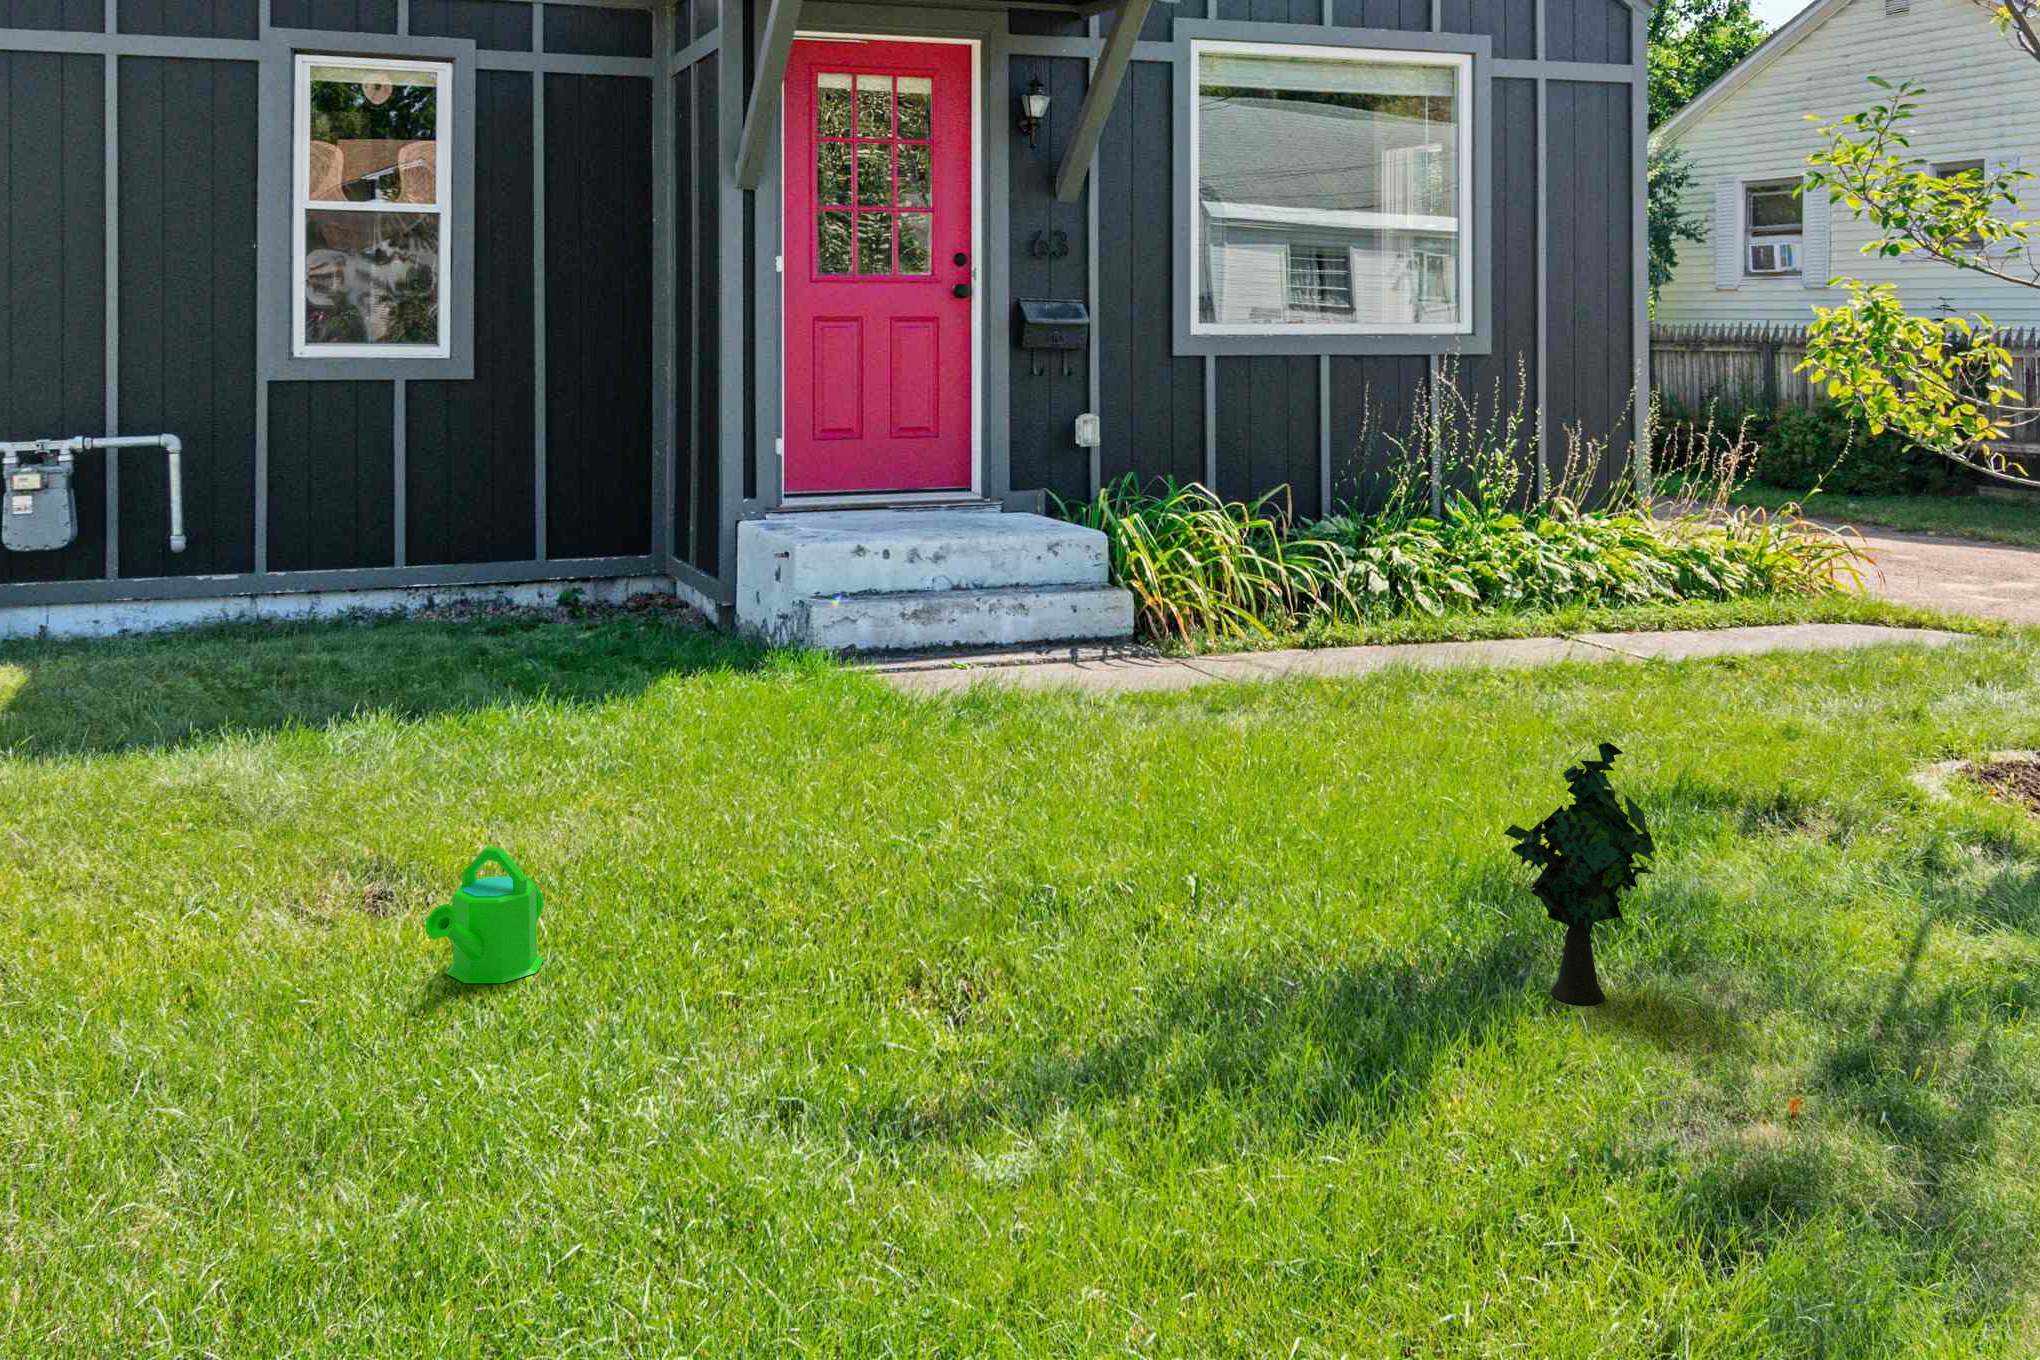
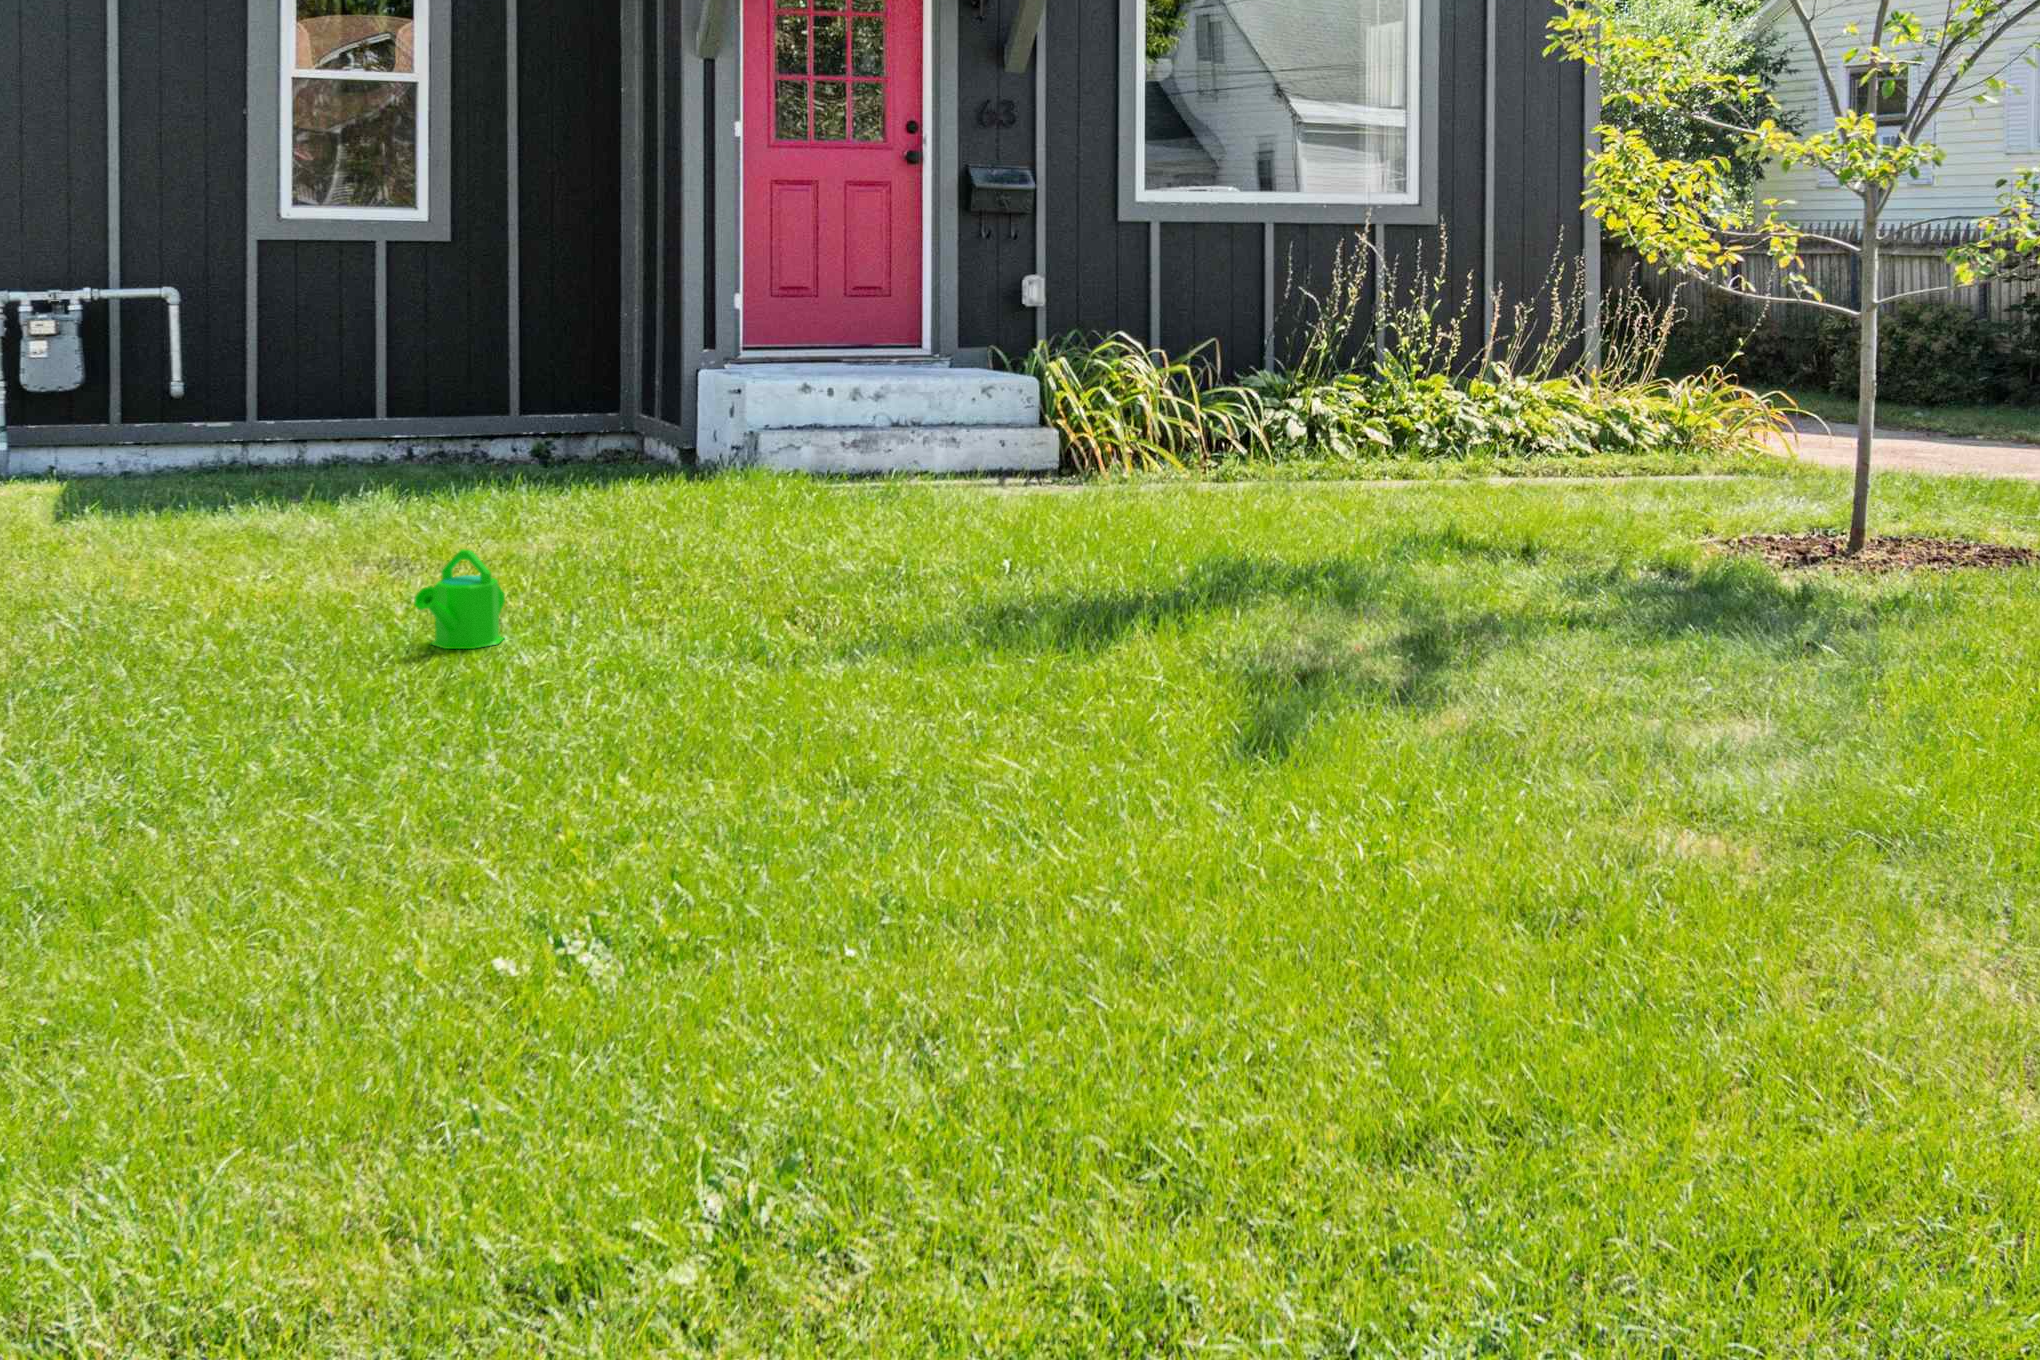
decorative plant: present [1504,742,1655,1005] -> none [1235,467,1348,664]

